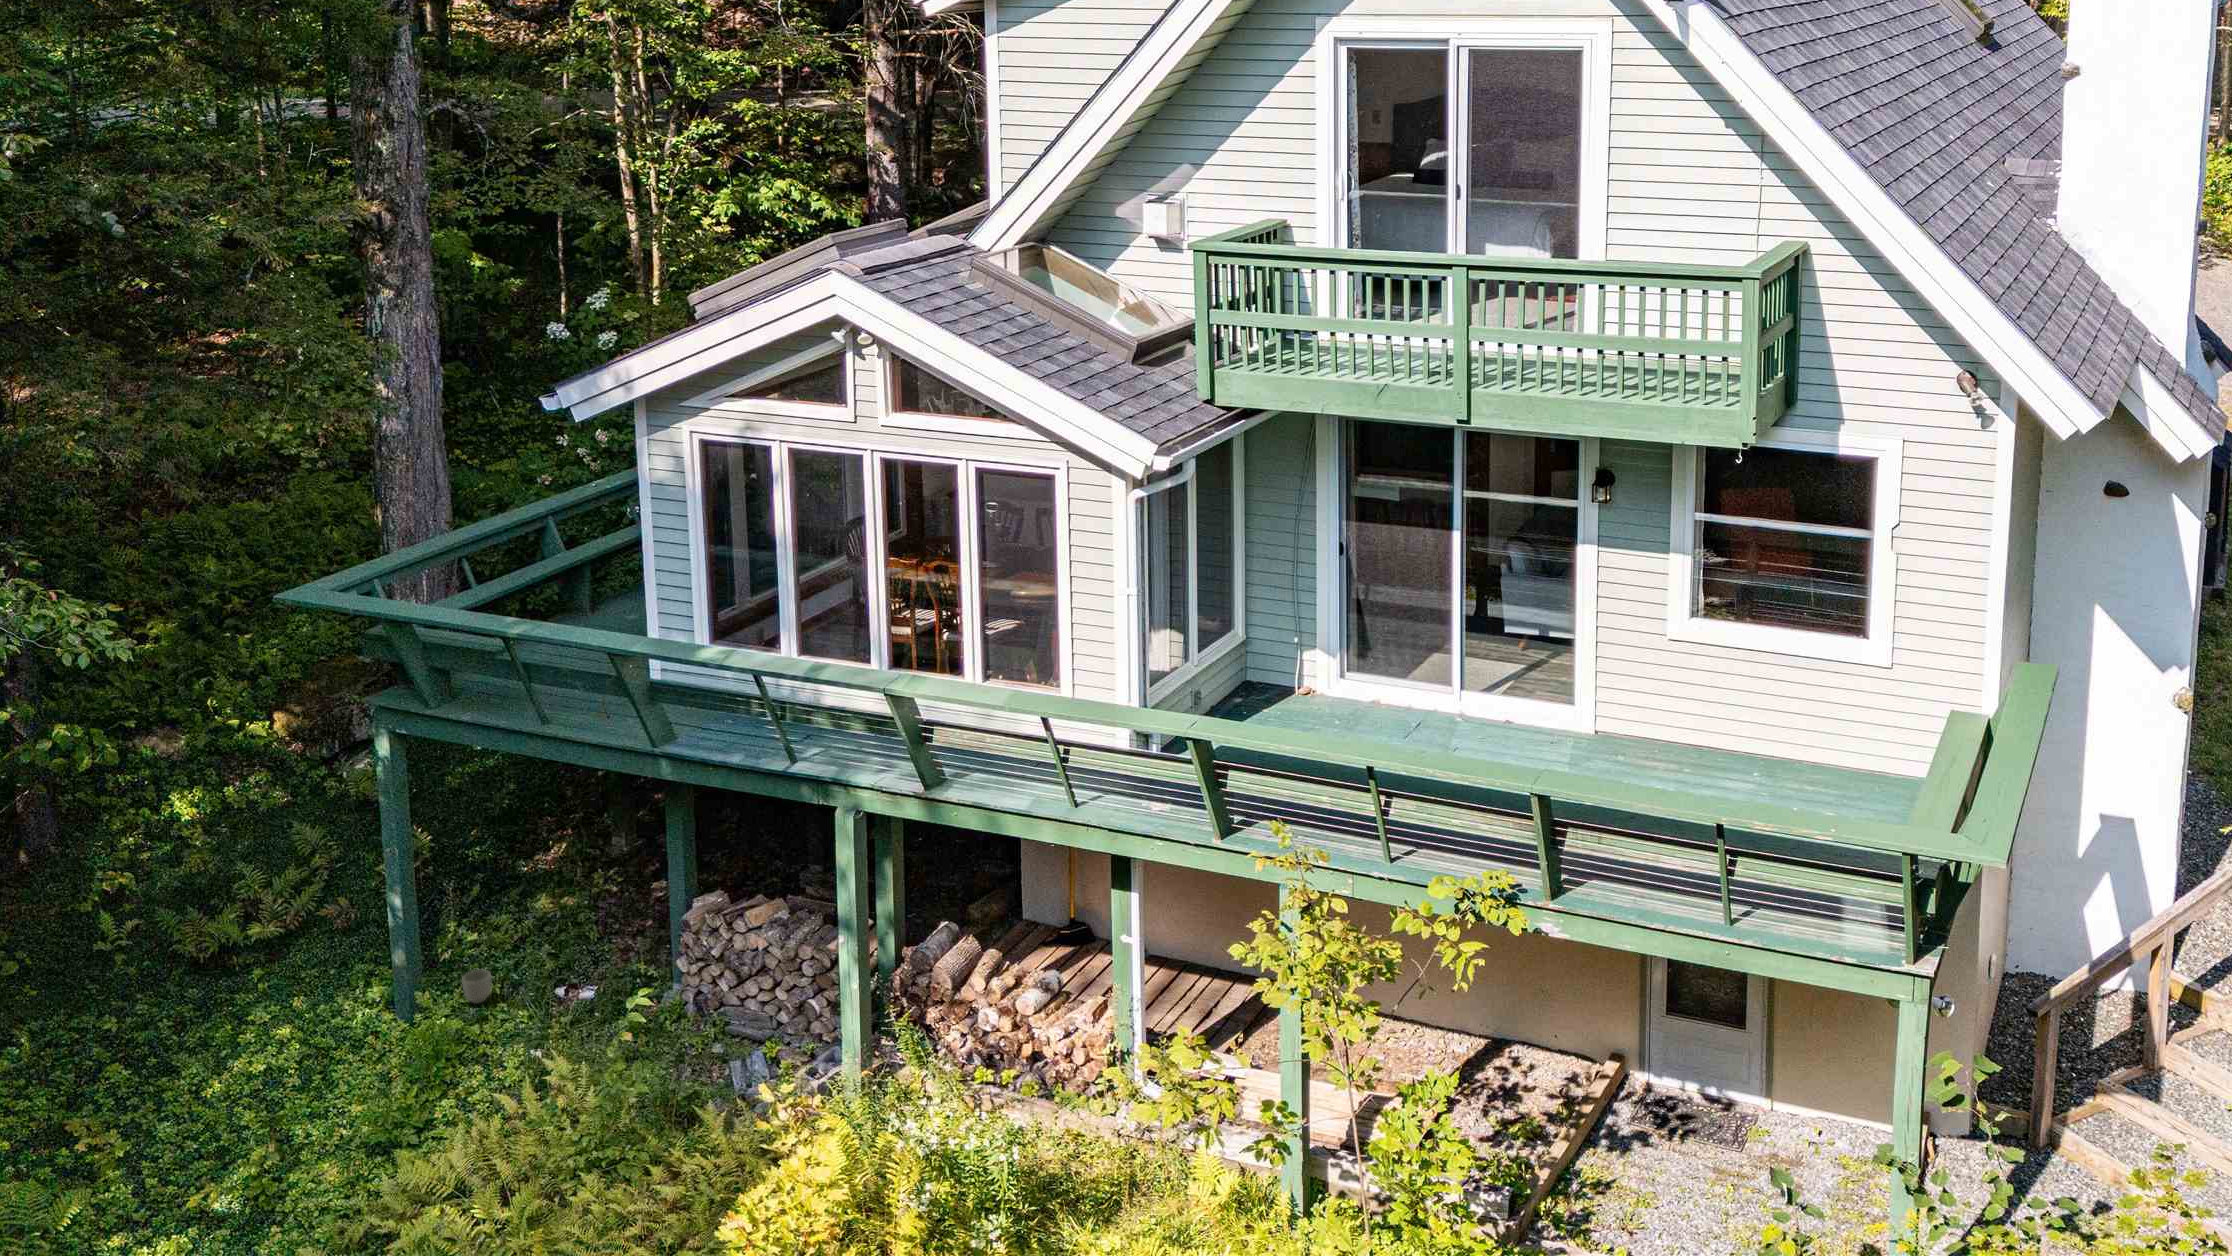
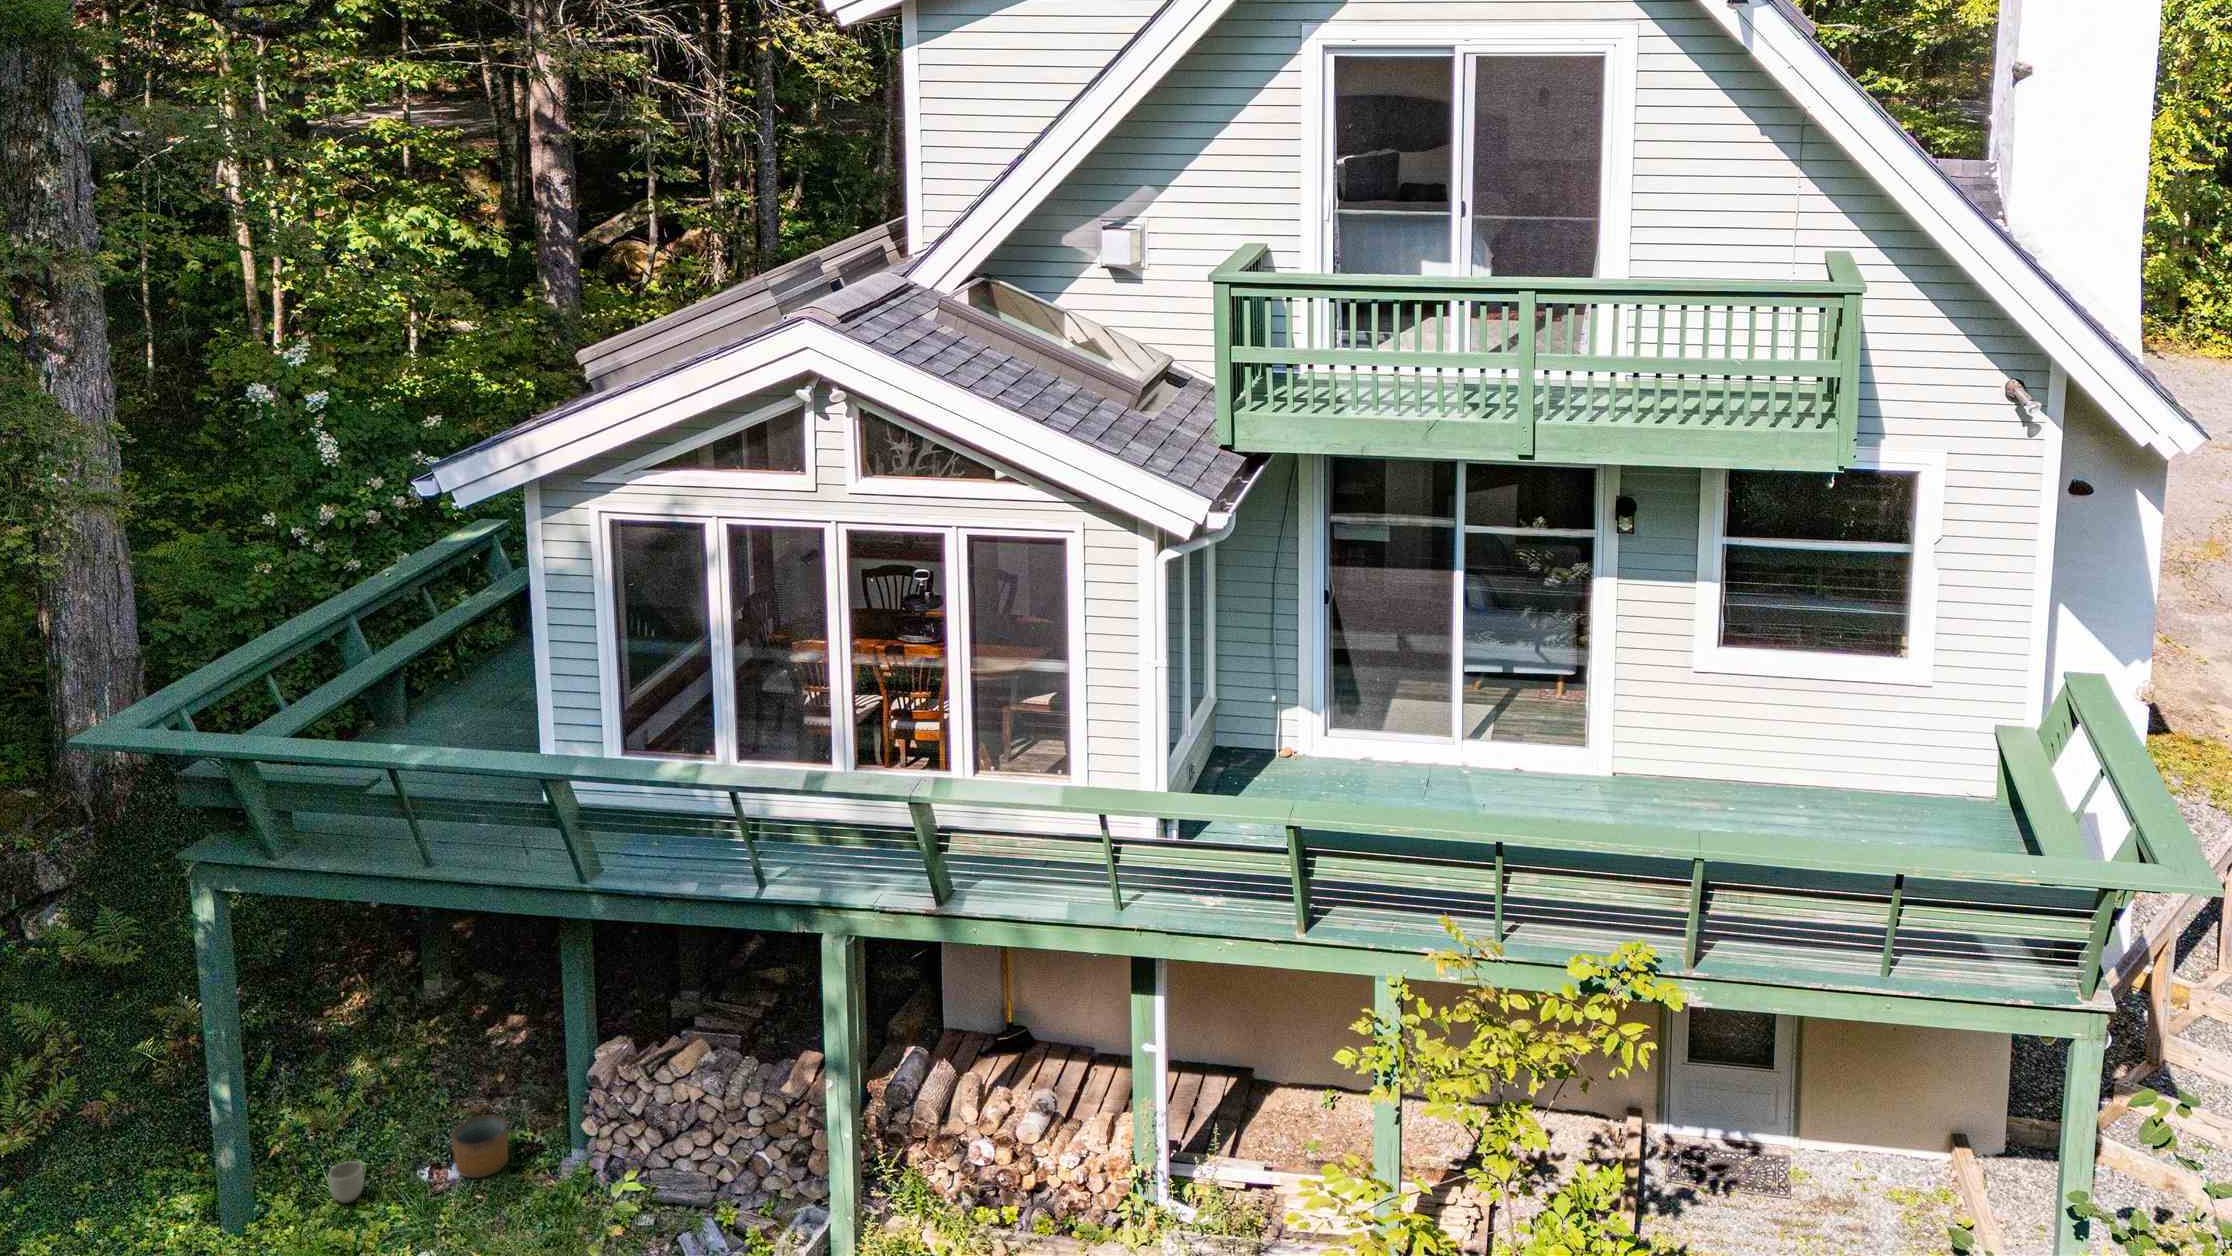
bucket: none [562,934,612,996] -> present [451,1104,508,1178]

